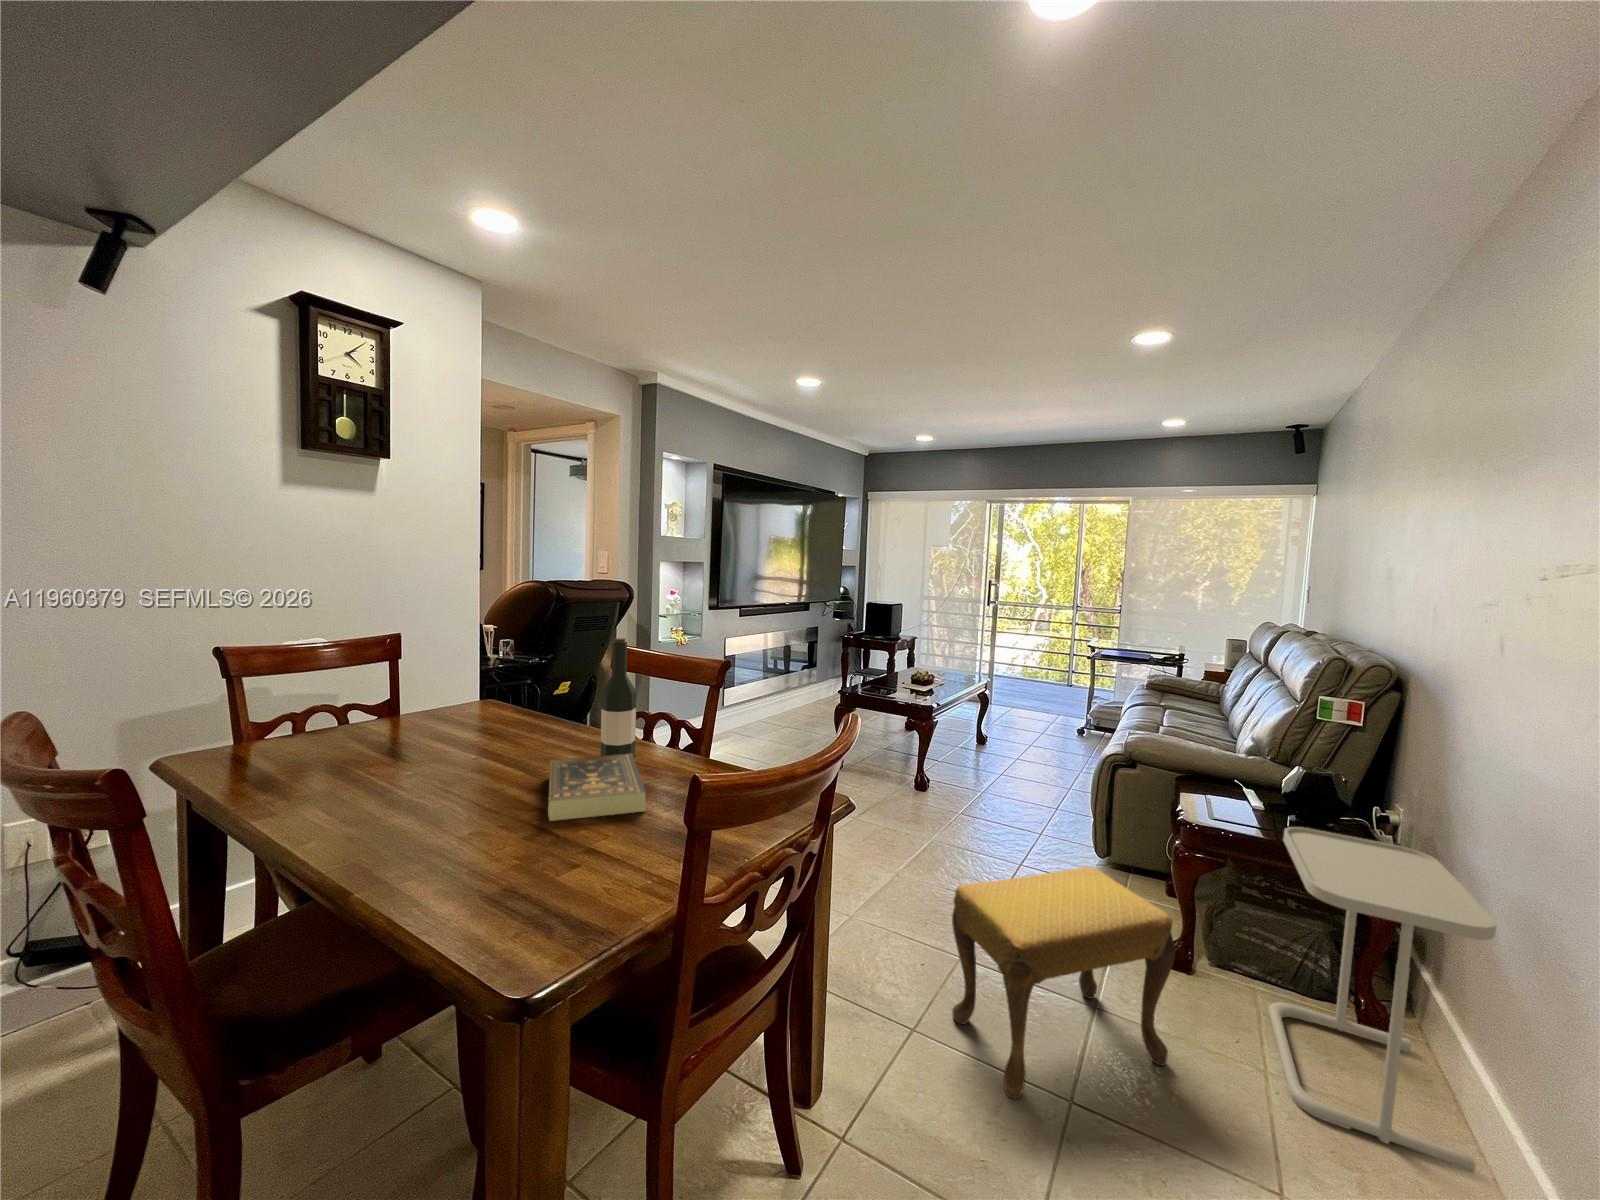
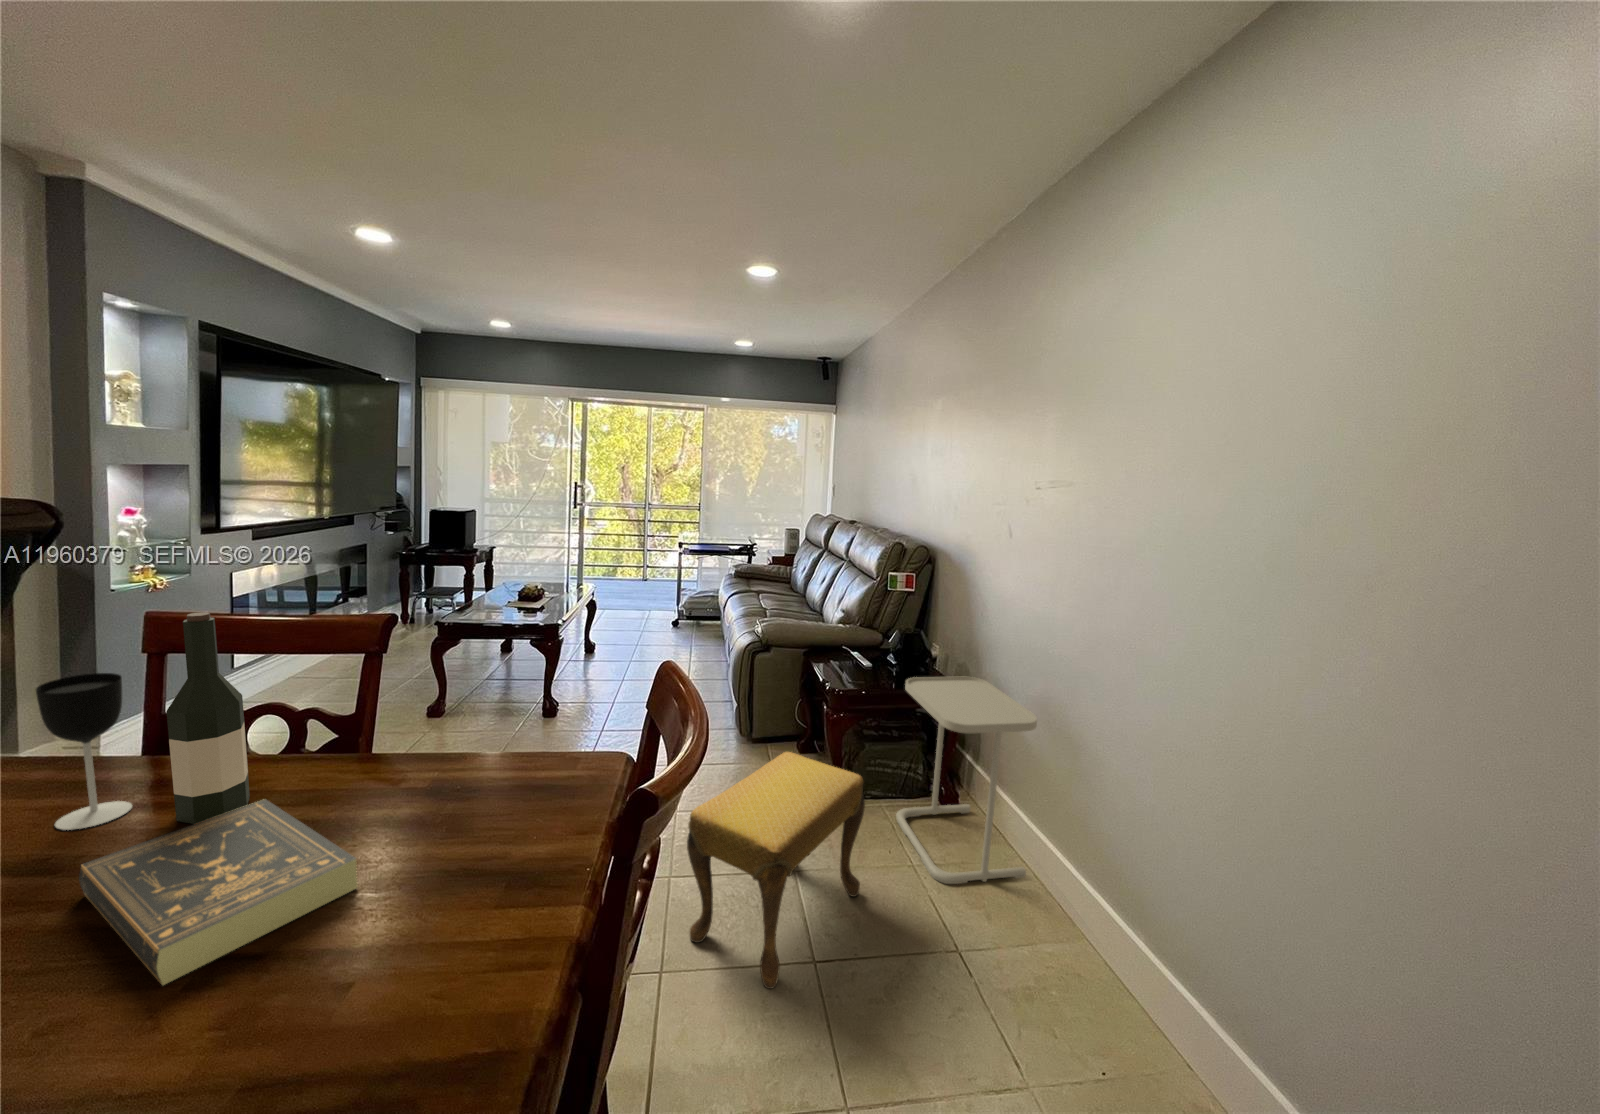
wine glass: none [560,668,593,751] -> present [36,673,132,830]

